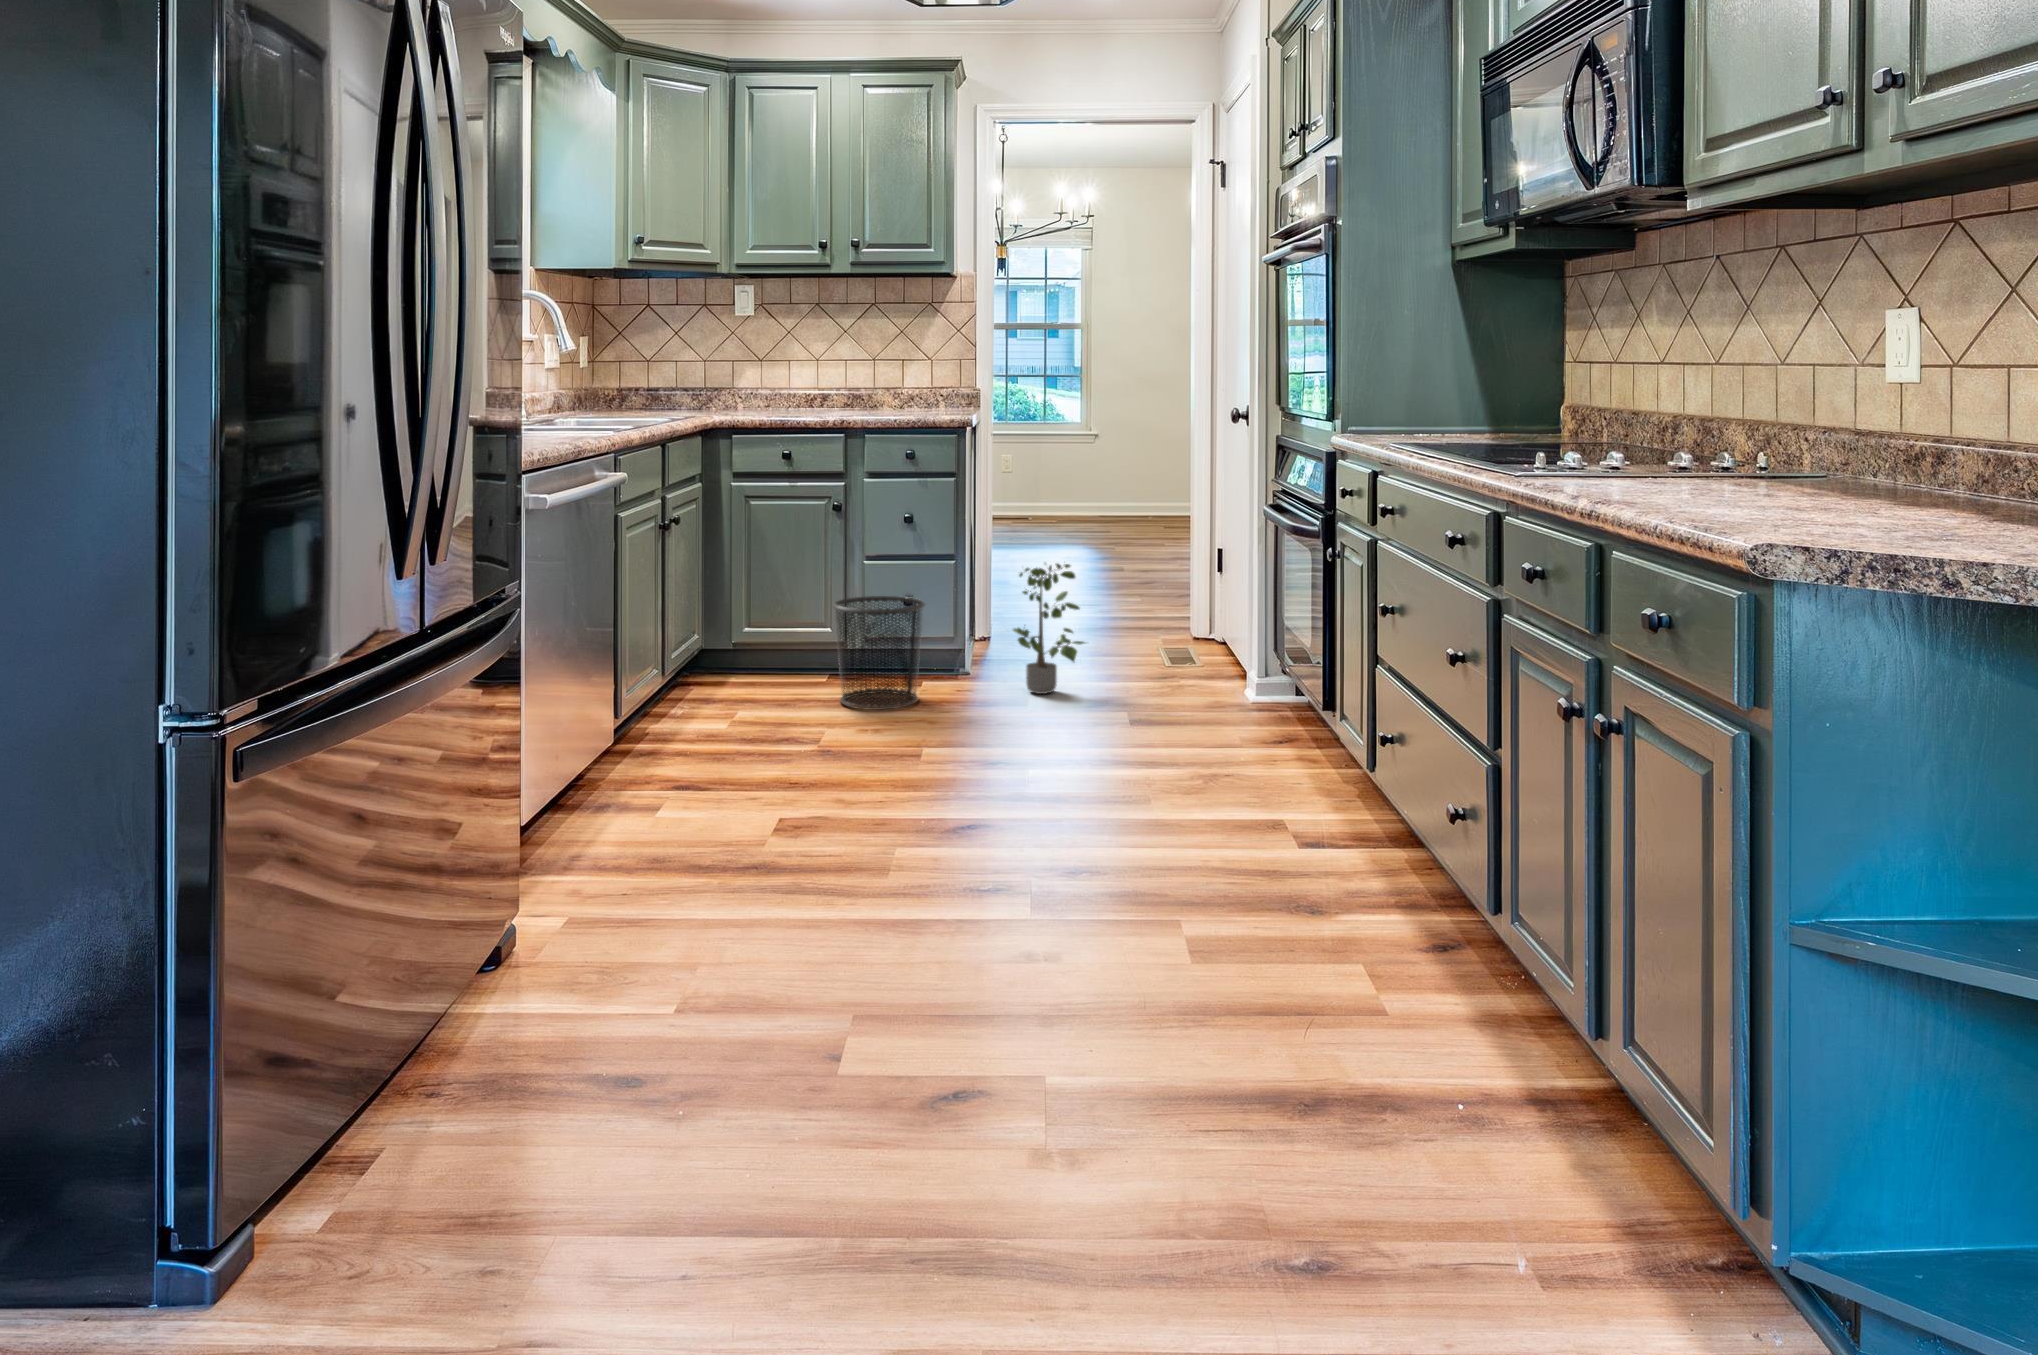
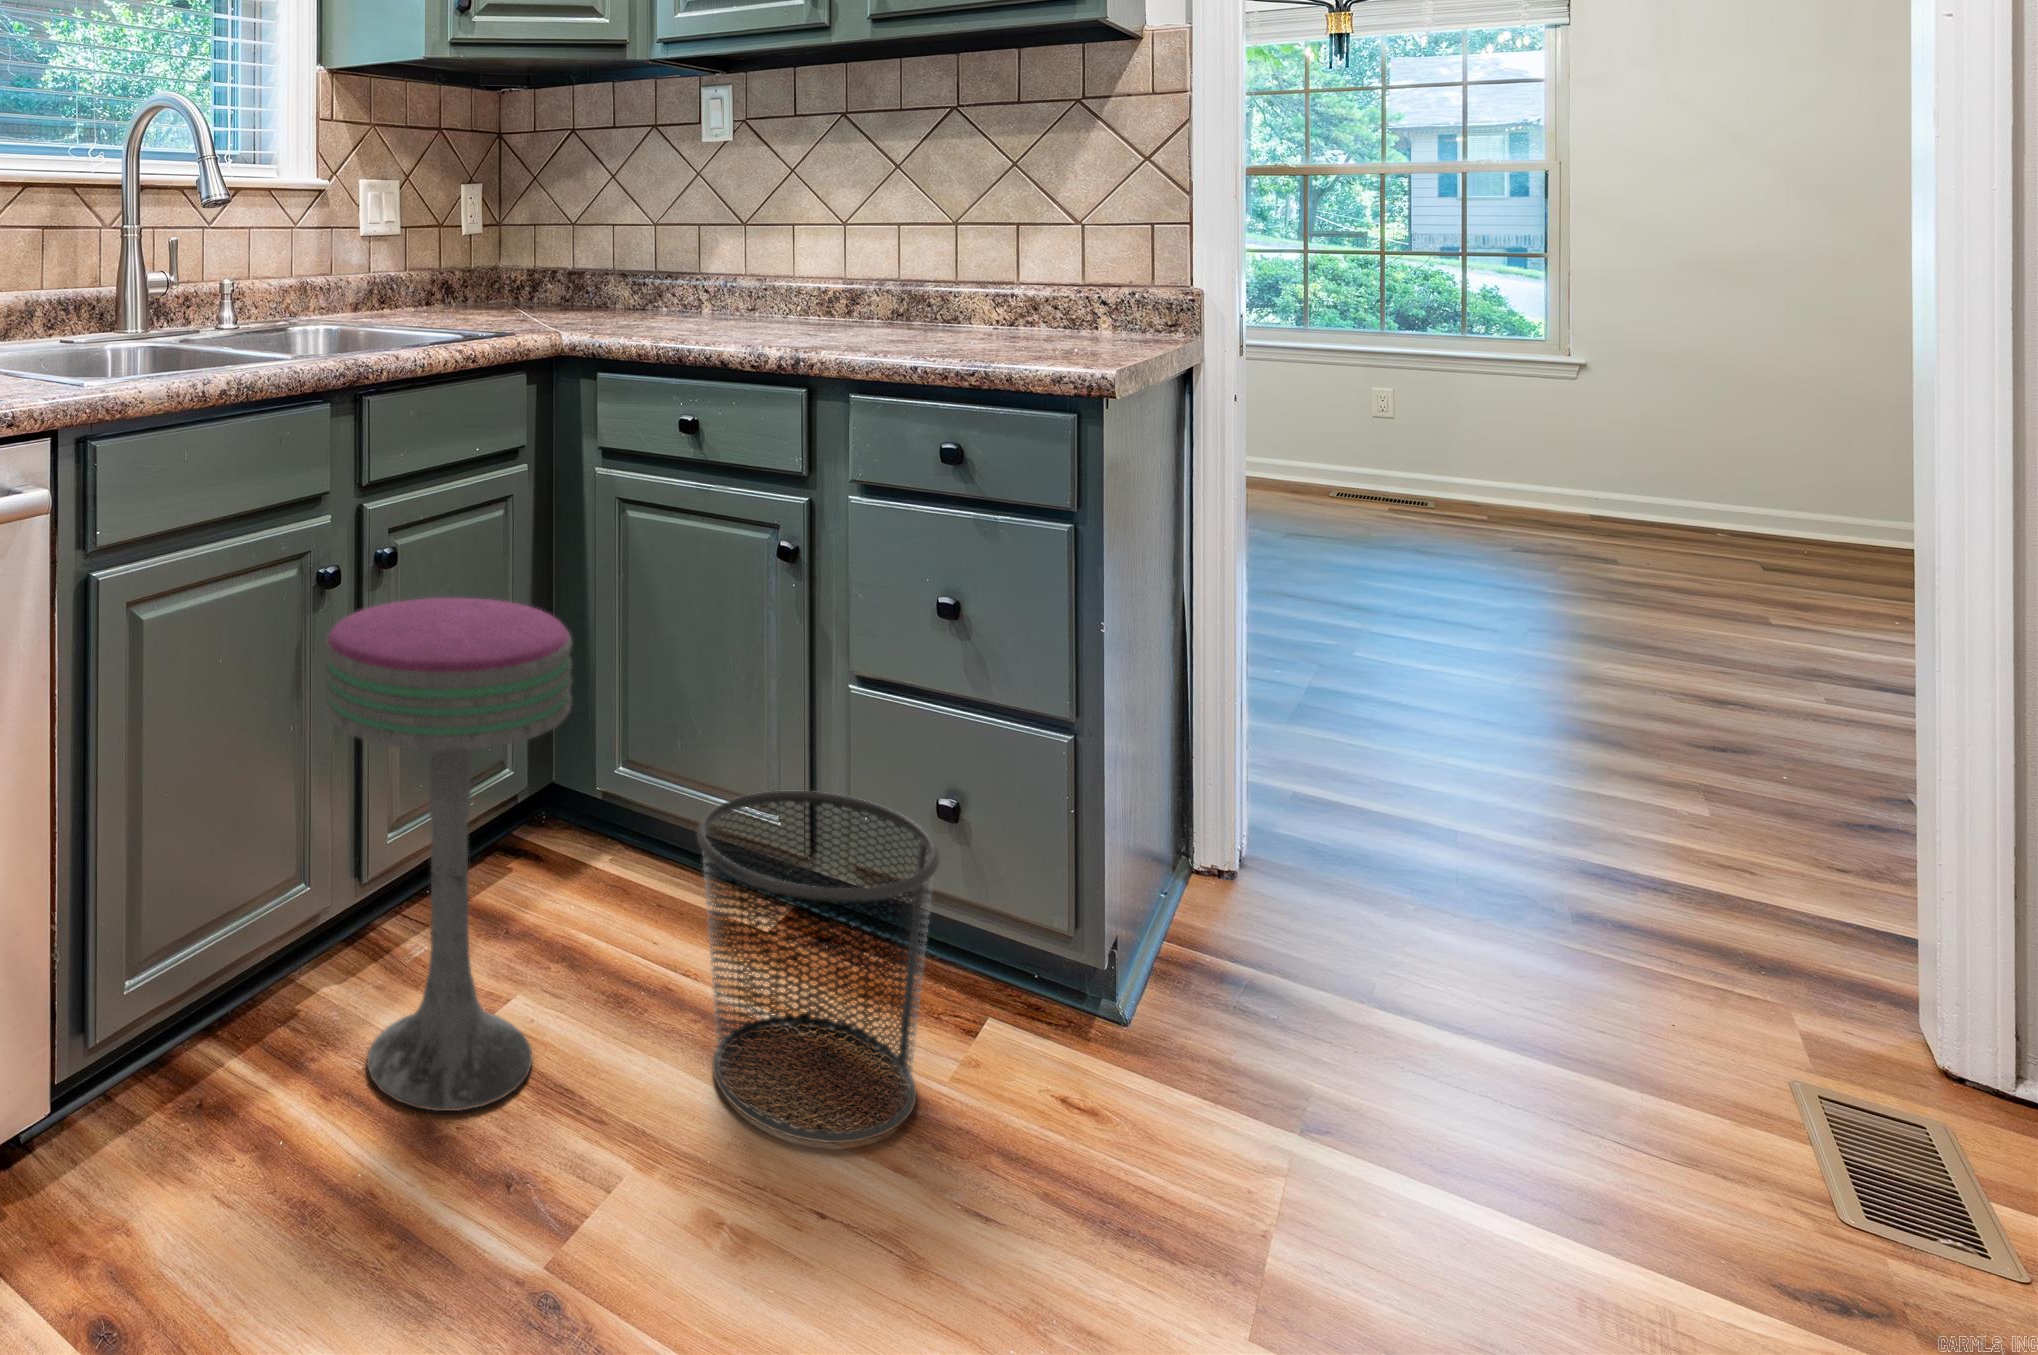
bar stool: none [682,525,789,726] -> present [325,598,572,1111]
potted plant: present [1013,564,1085,694] -> none [1210,804,1486,1199]

